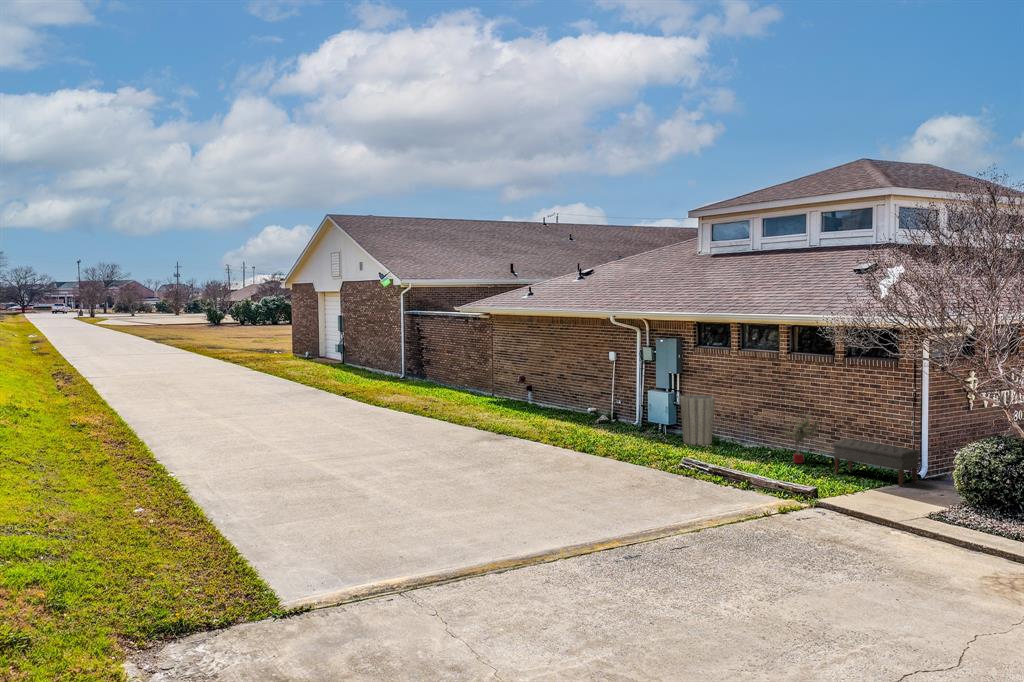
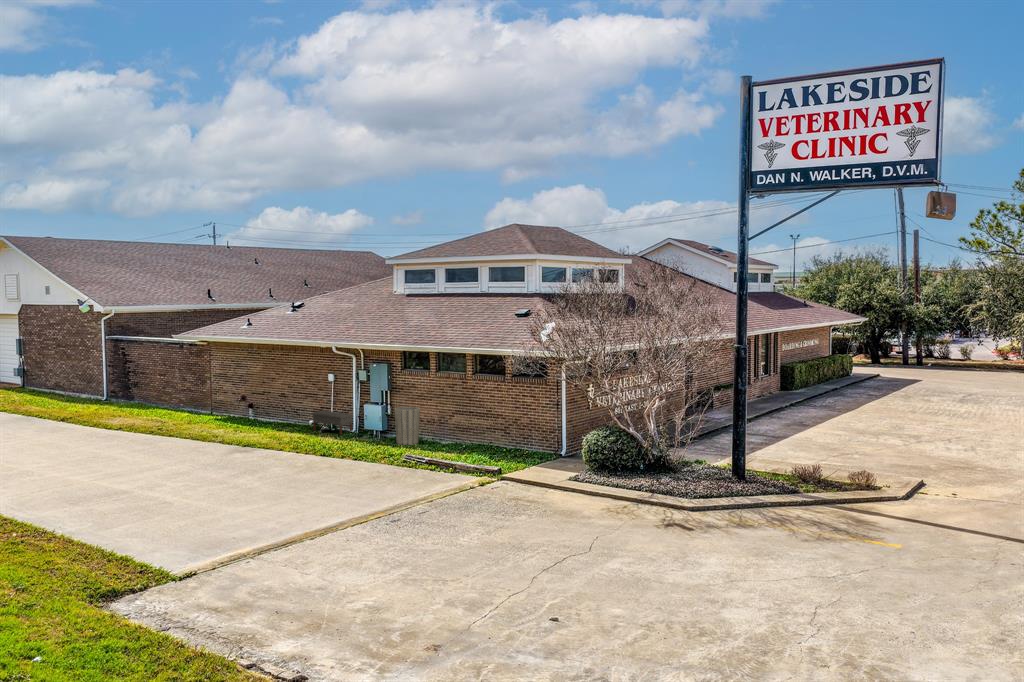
potted tree: present [783,412,818,464] -> none [471,416,497,453]
bench: present [833,439,919,487] -> present [313,411,353,435]

